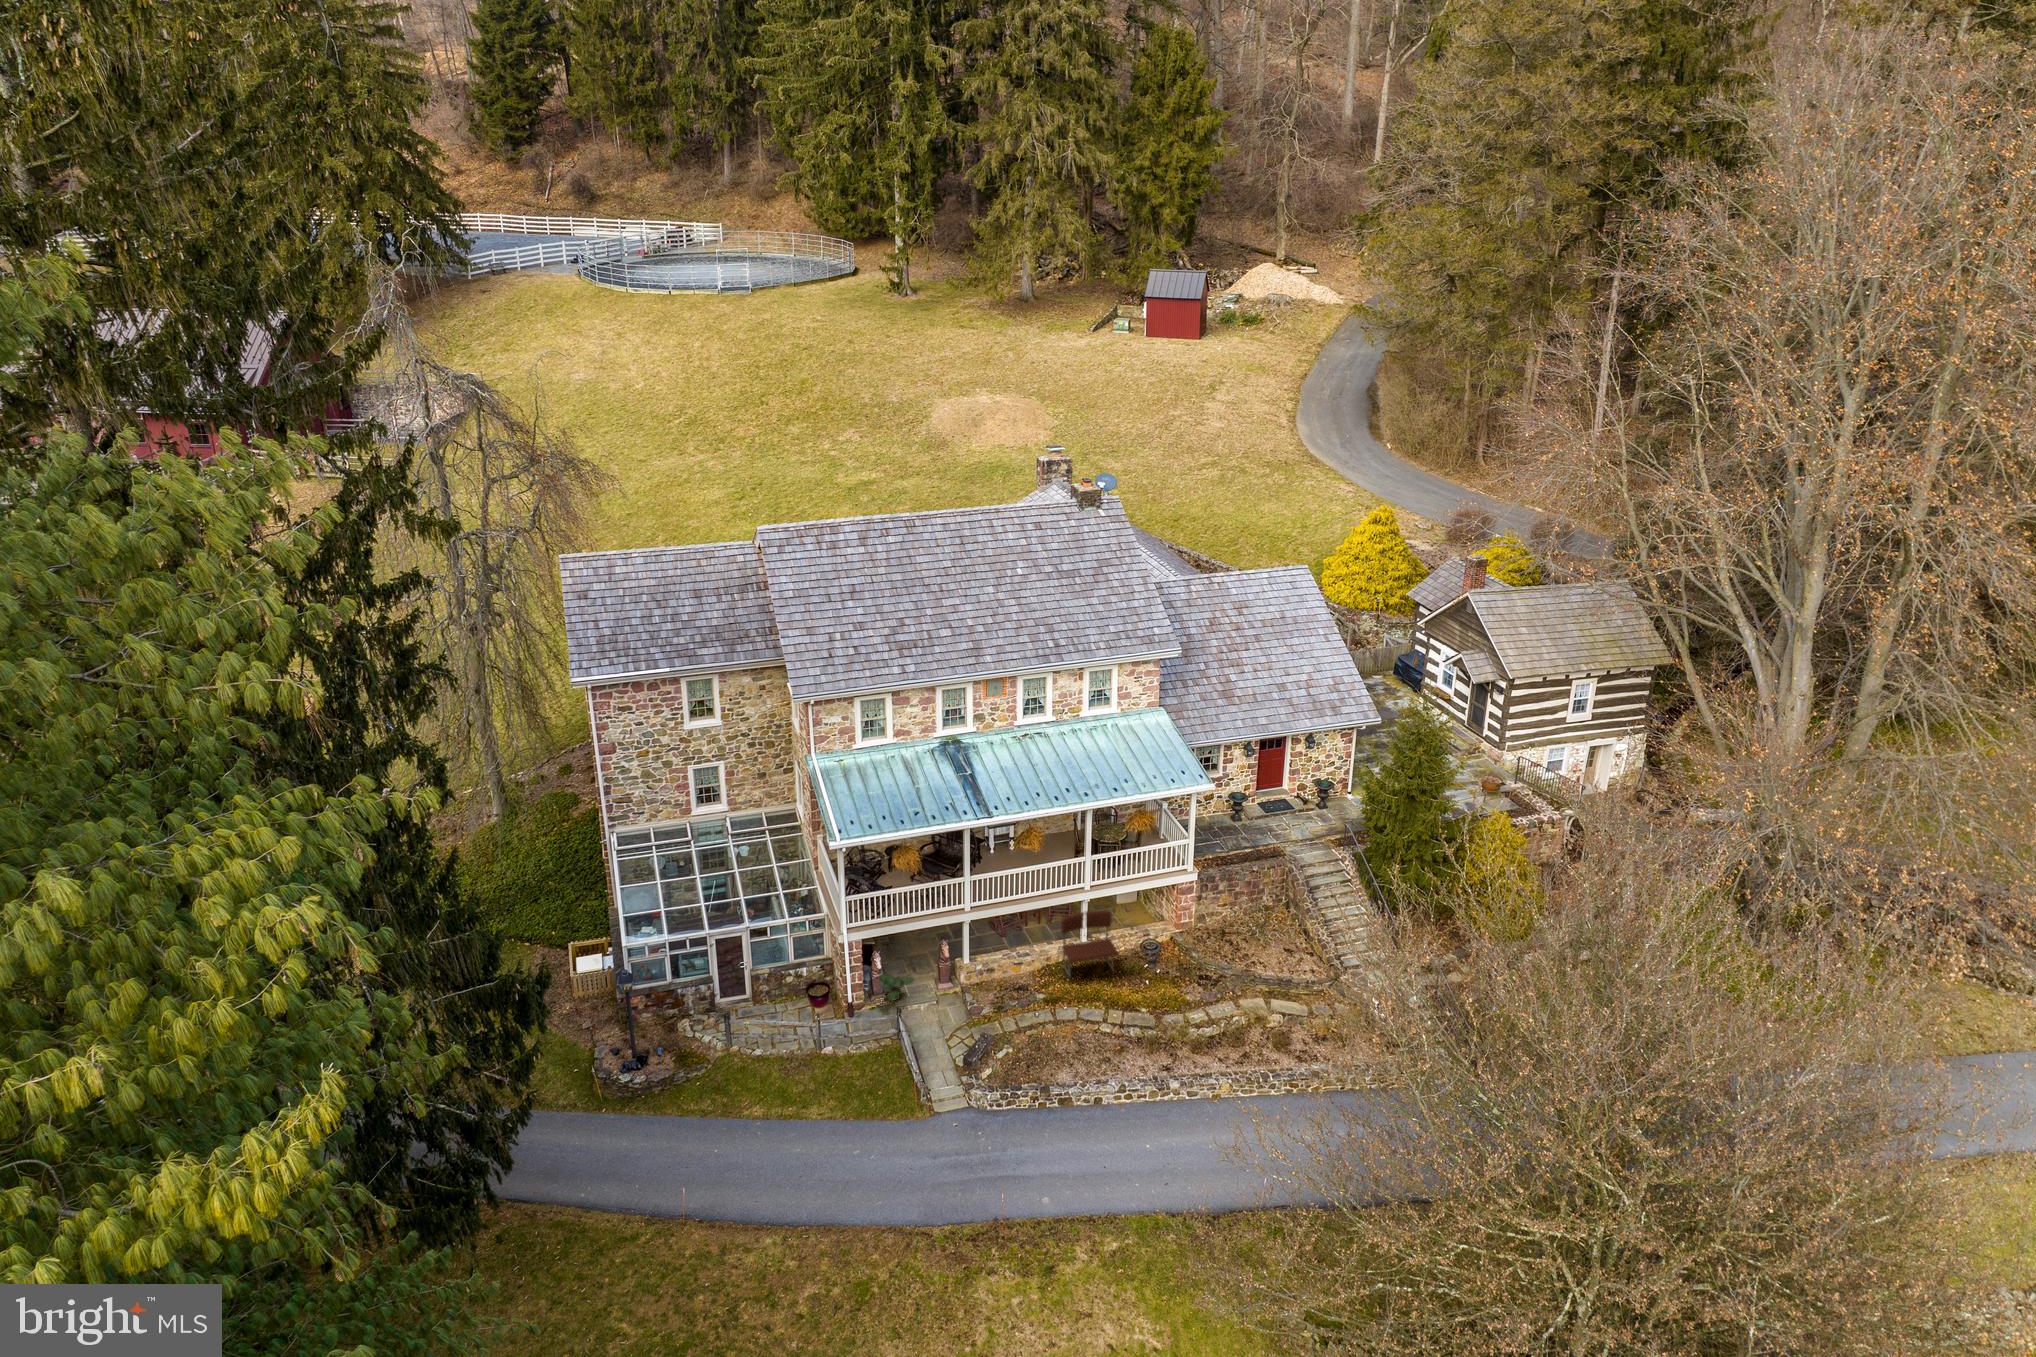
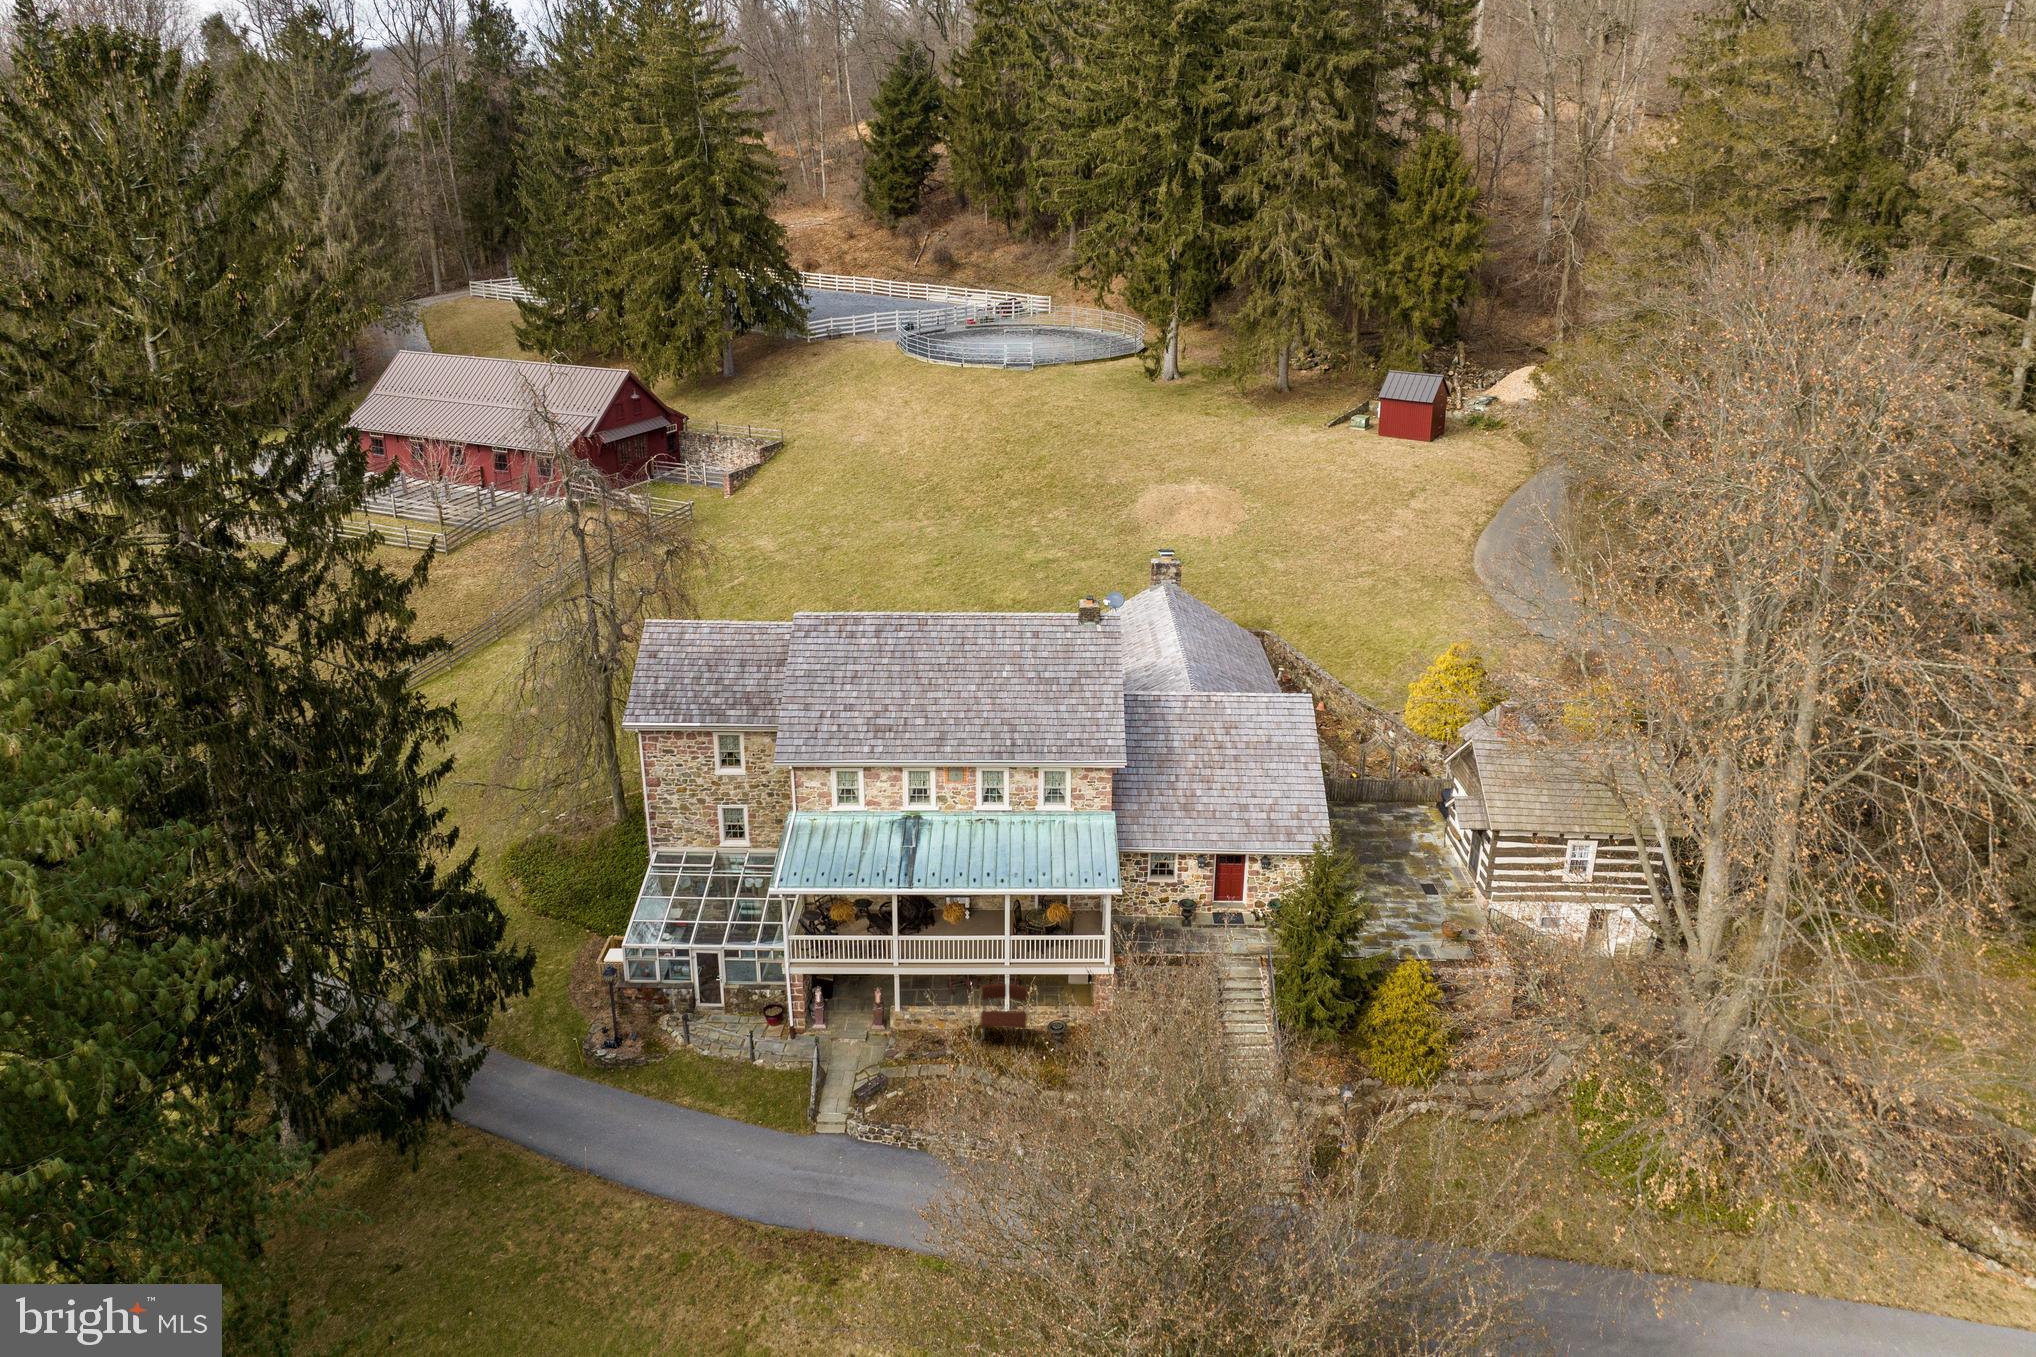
potted plant: present [879,974,914,1000] -> none [816,1005,850,1031]

